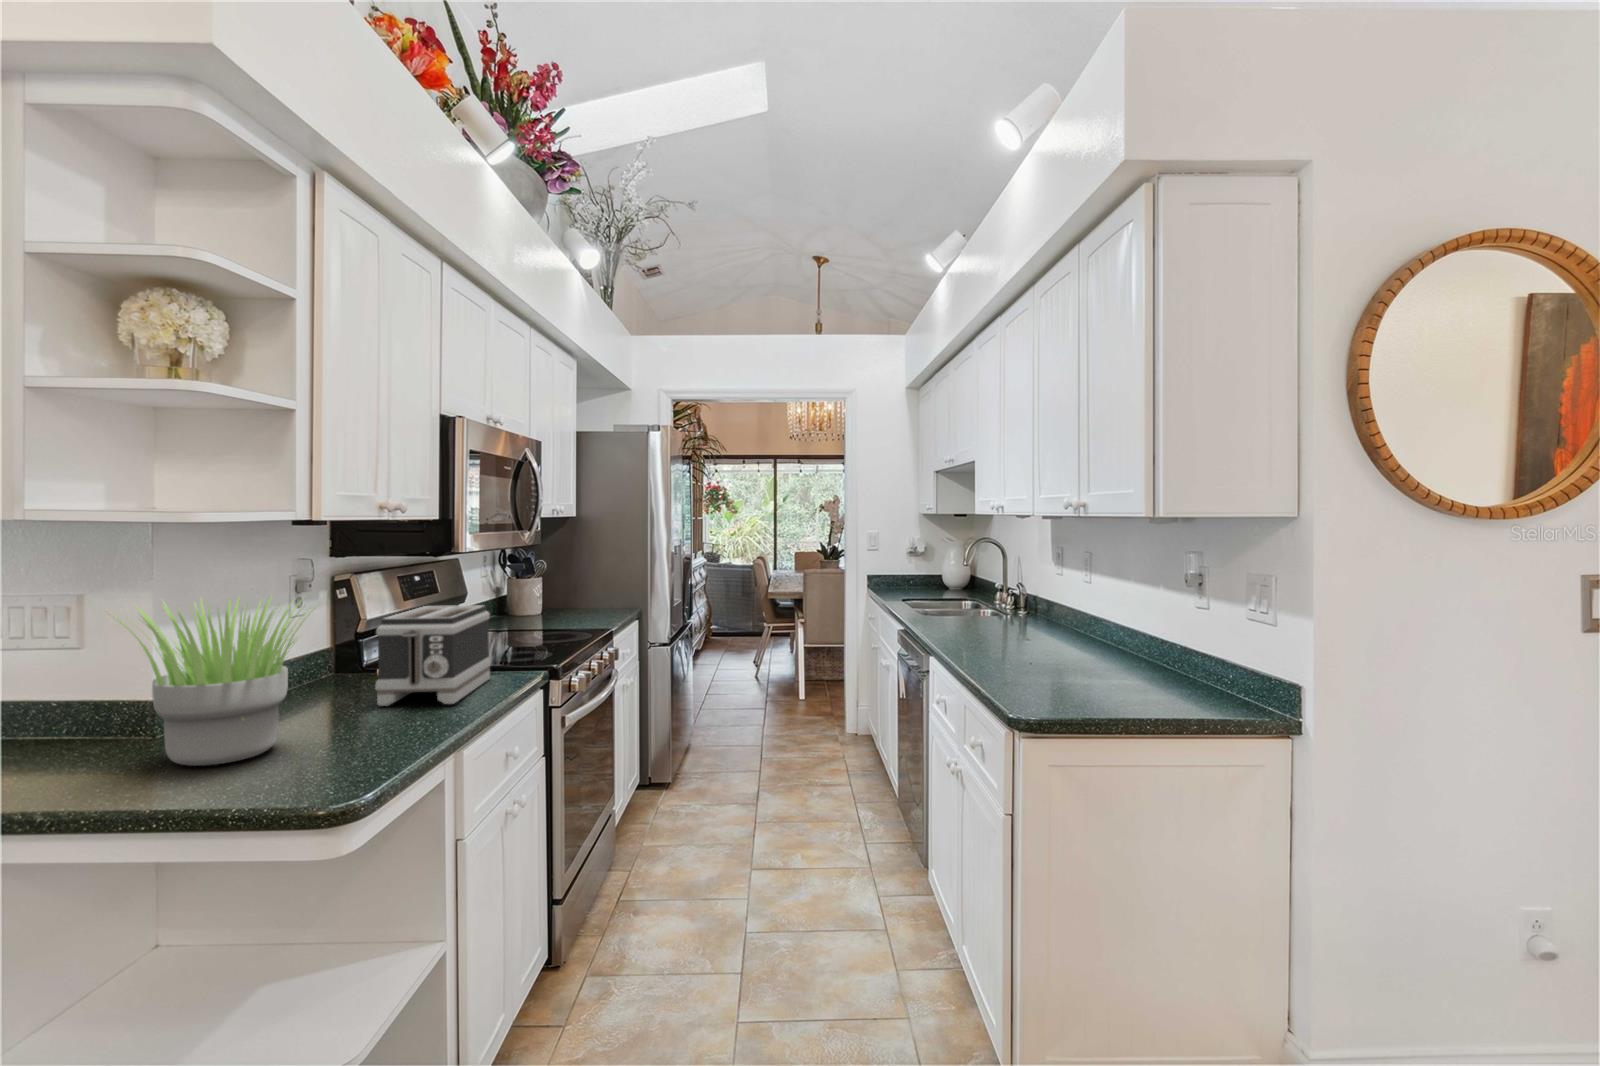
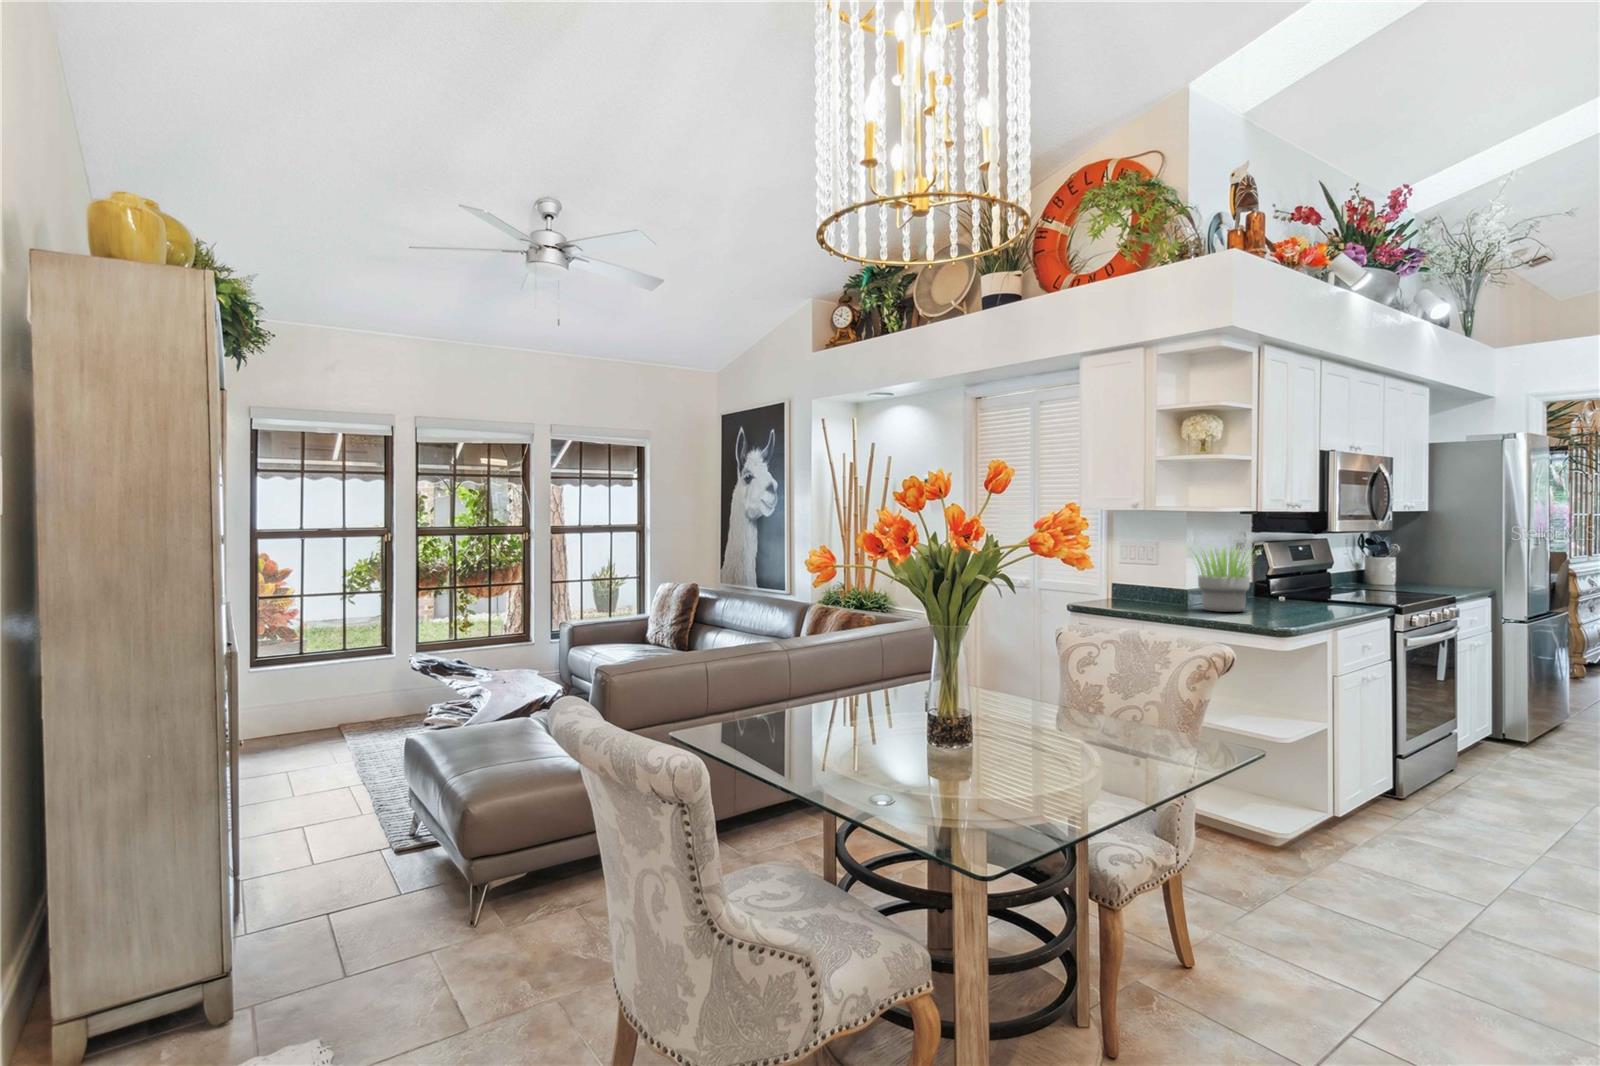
toaster: present [375,605,491,706] -> none [1285,560,1352,610]

